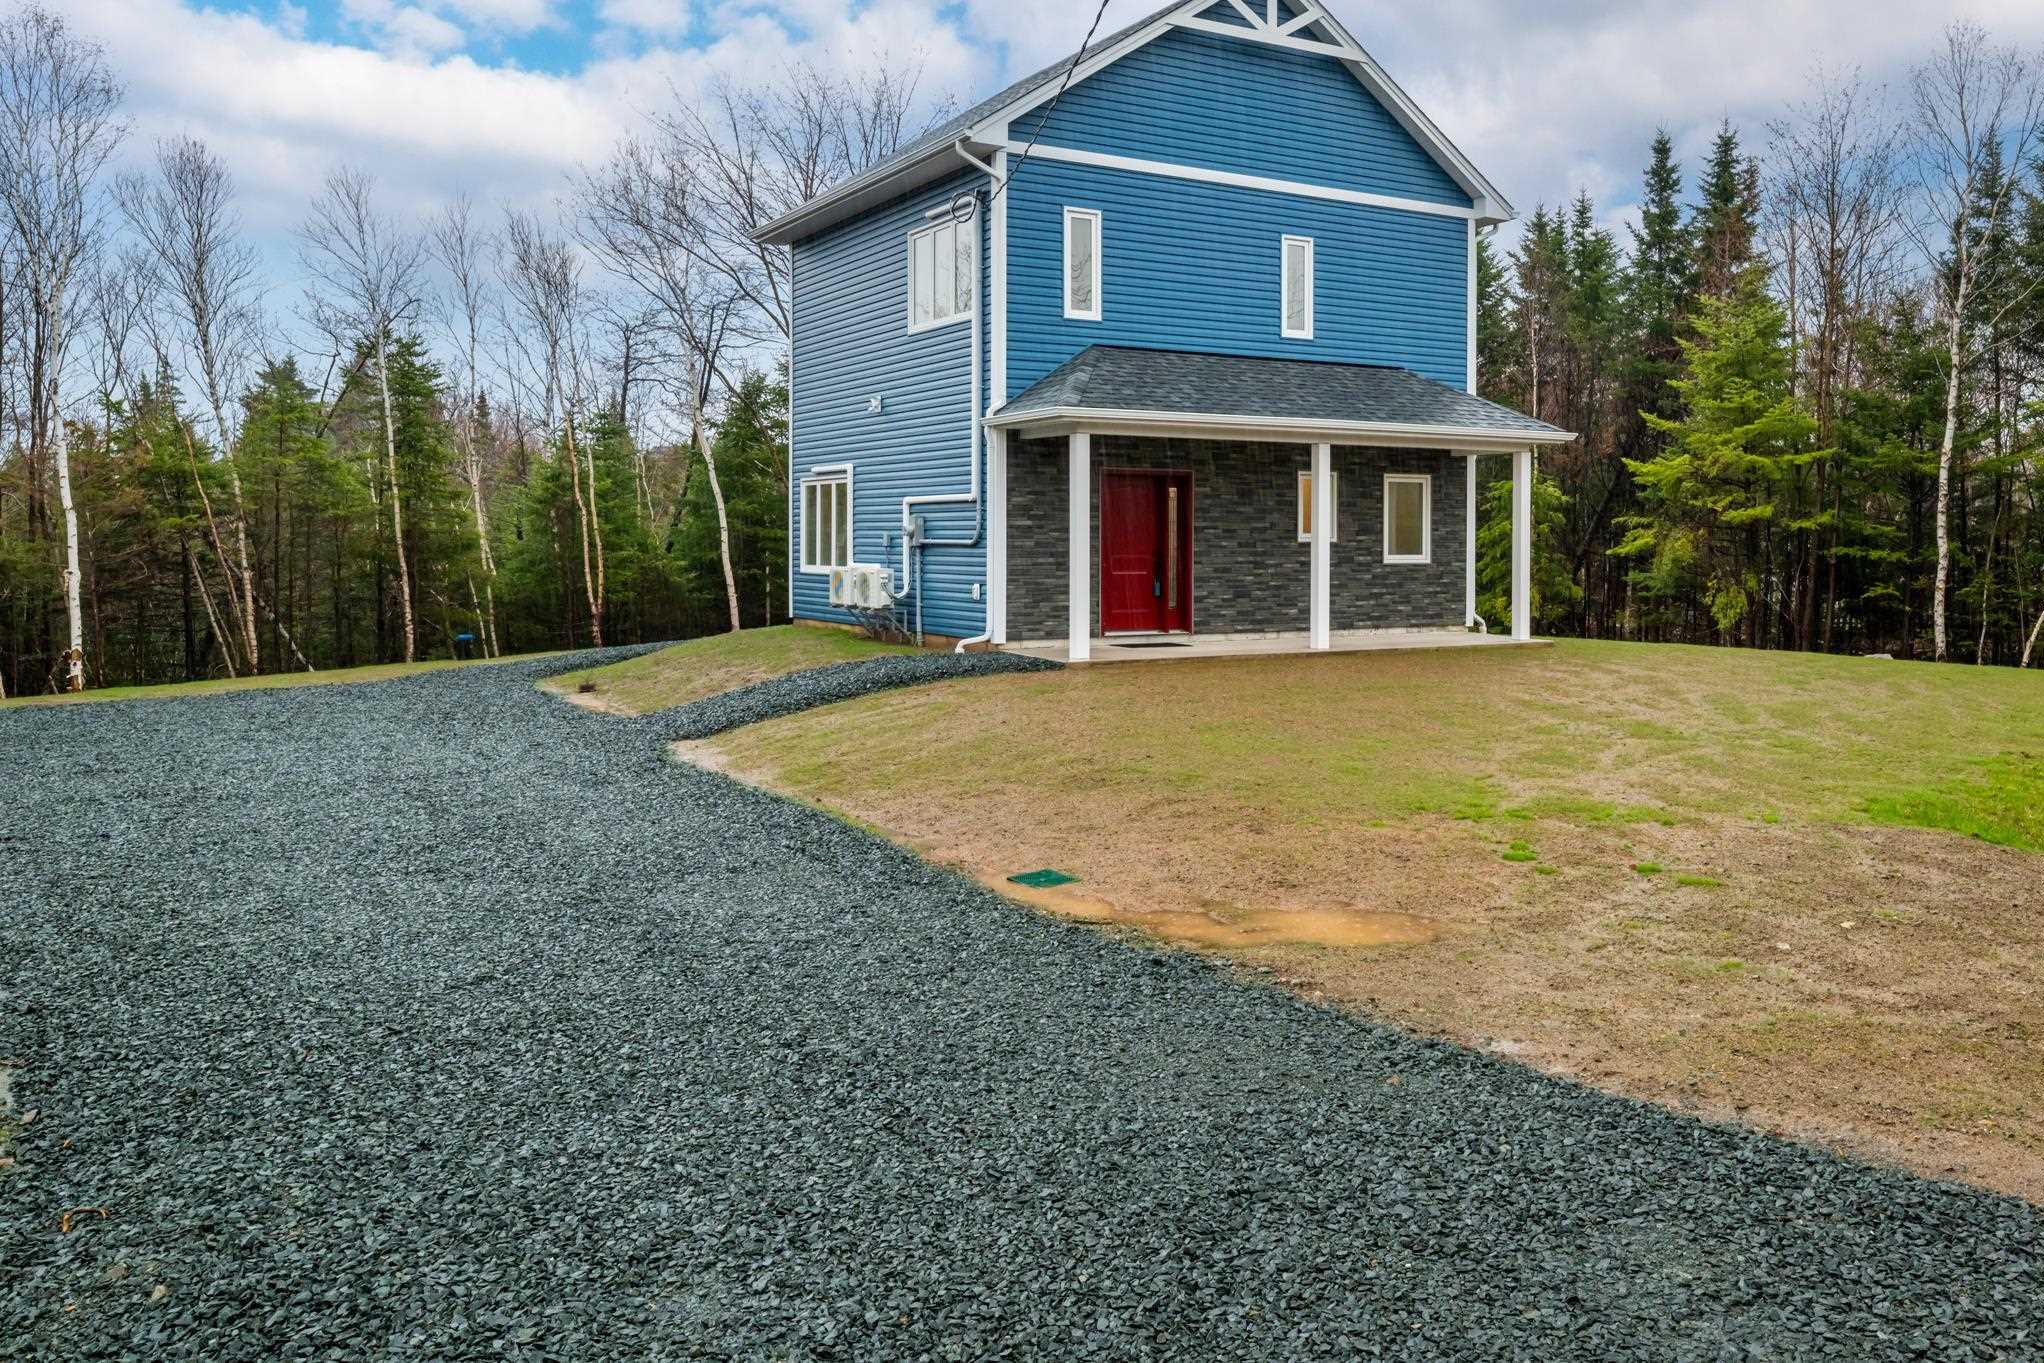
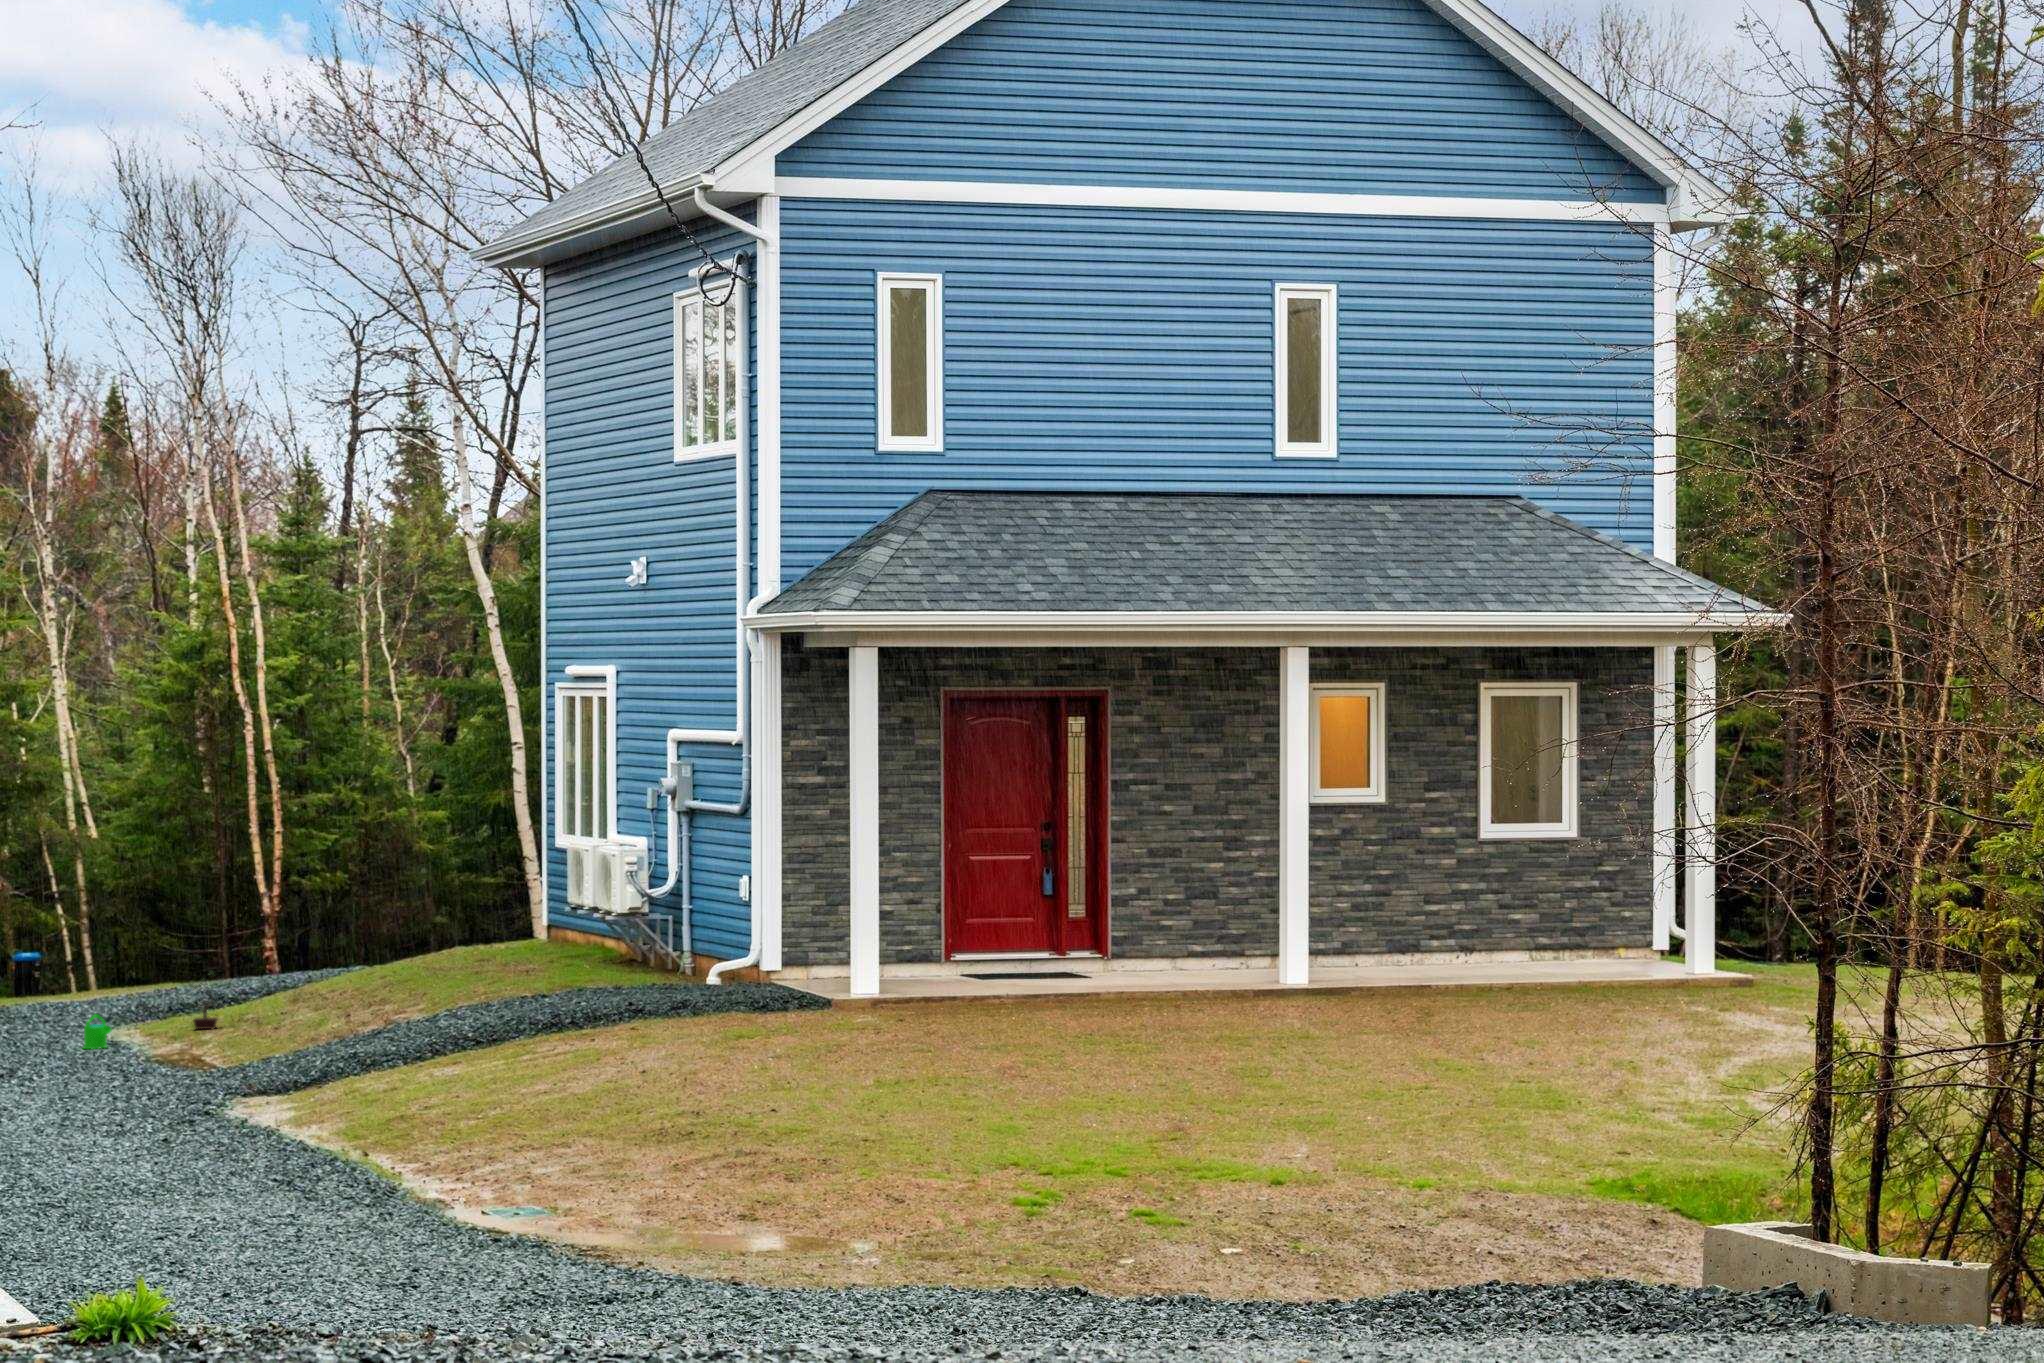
watering can: none [496,685,520,710] -> present [83,1014,112,1049]

